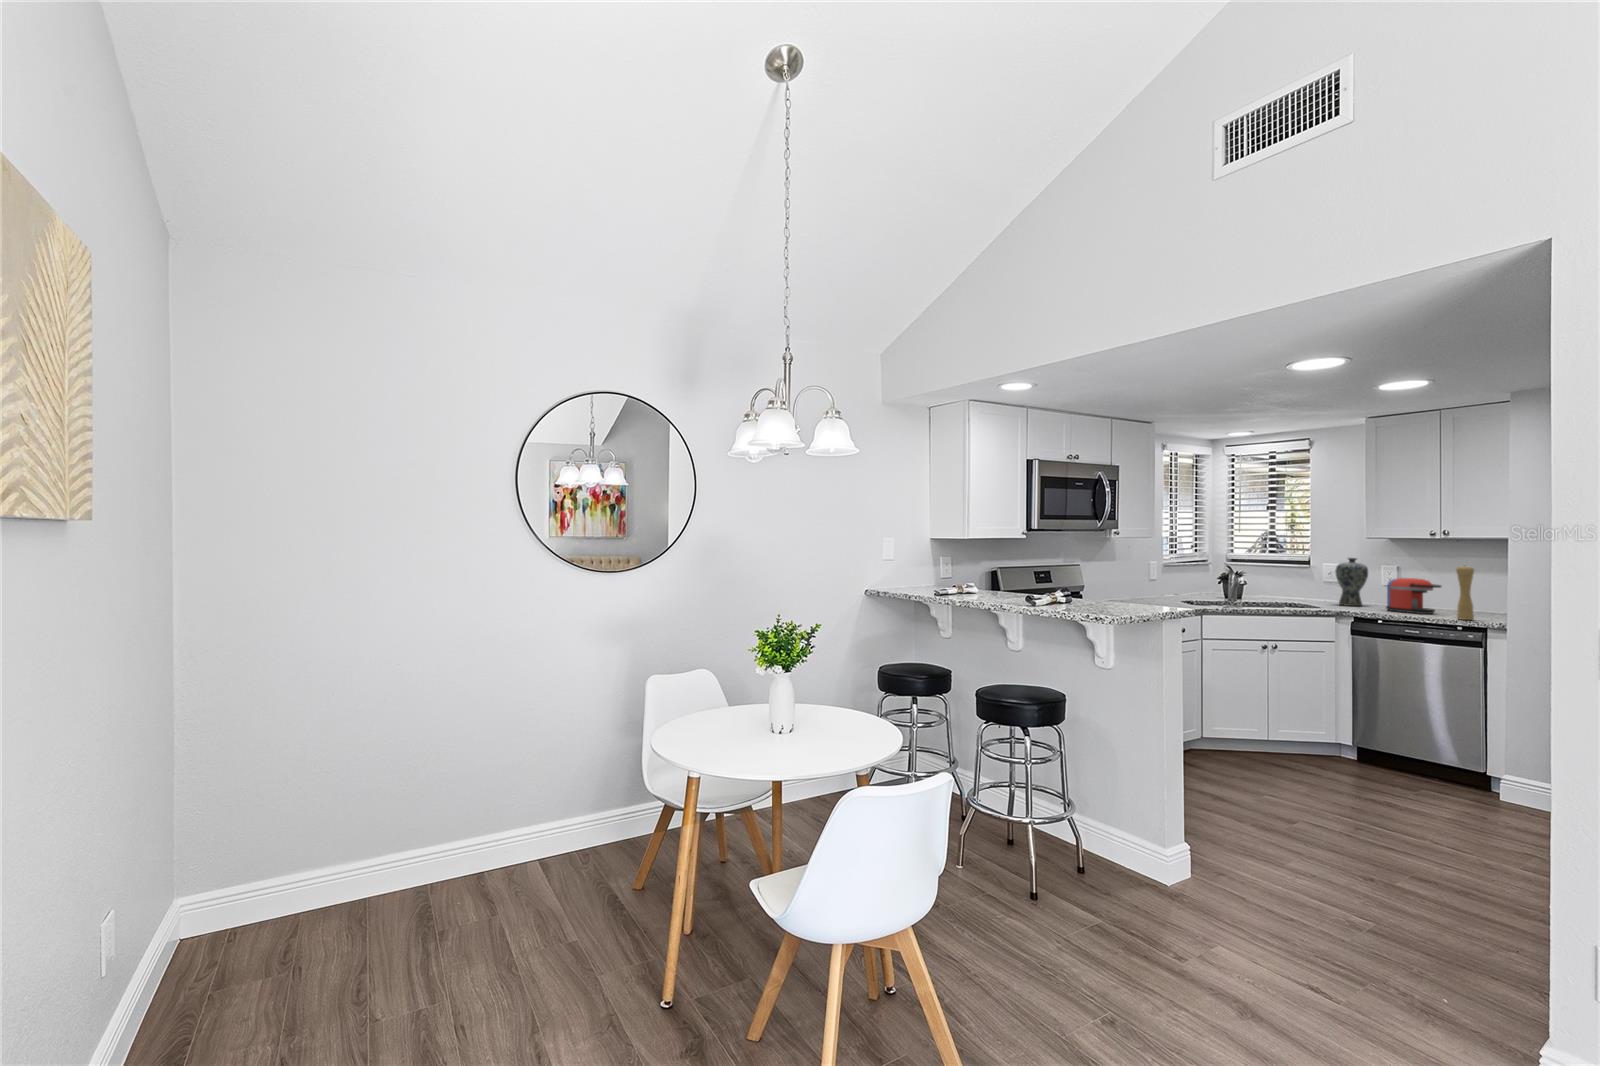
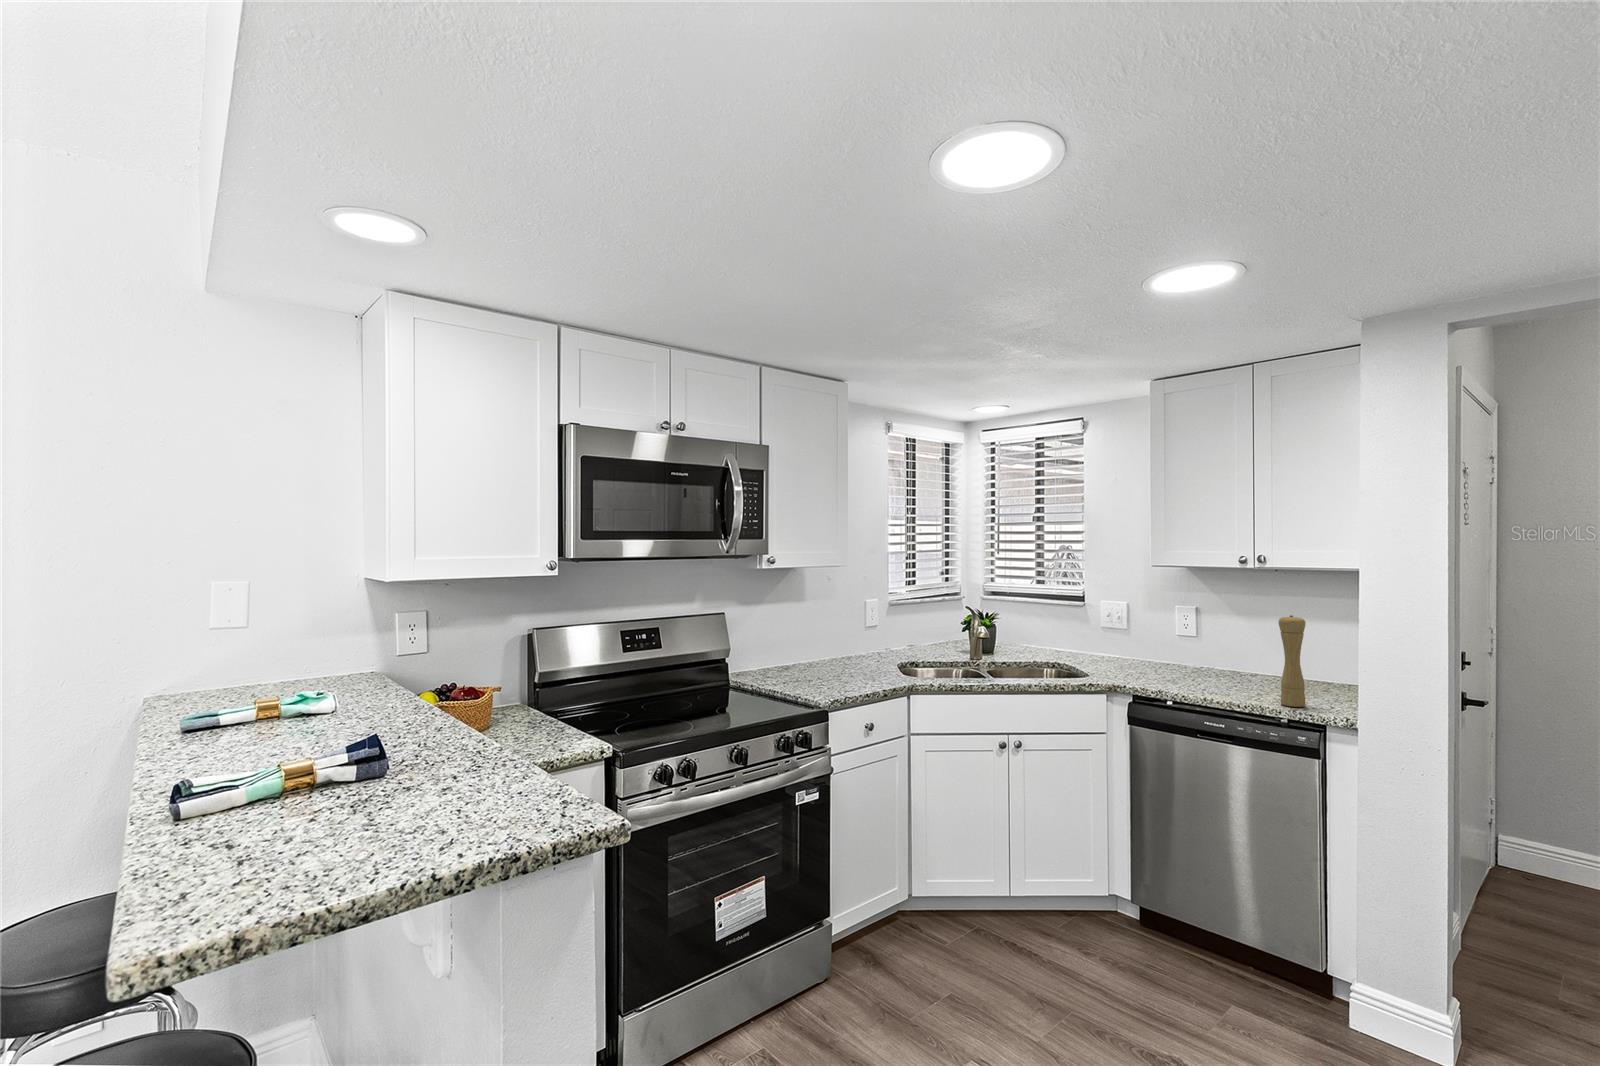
vase: present [1335,558,1368,606] -> none [1116,593,1160,667]
coffee maker: present [1386,578,1441,614] -> none [1181,628,1258,688]

